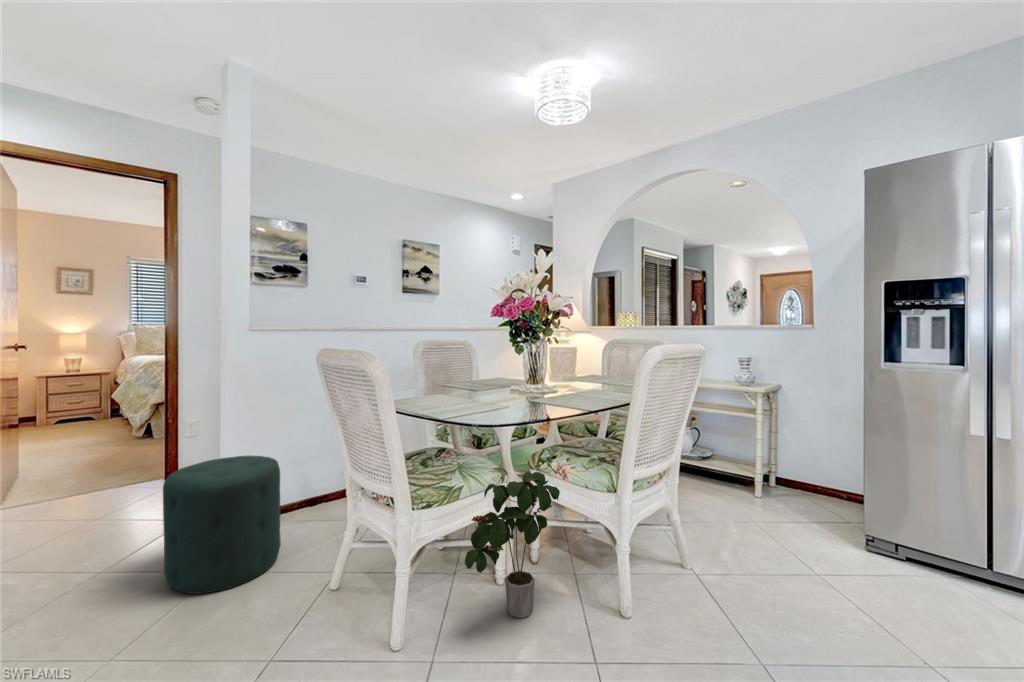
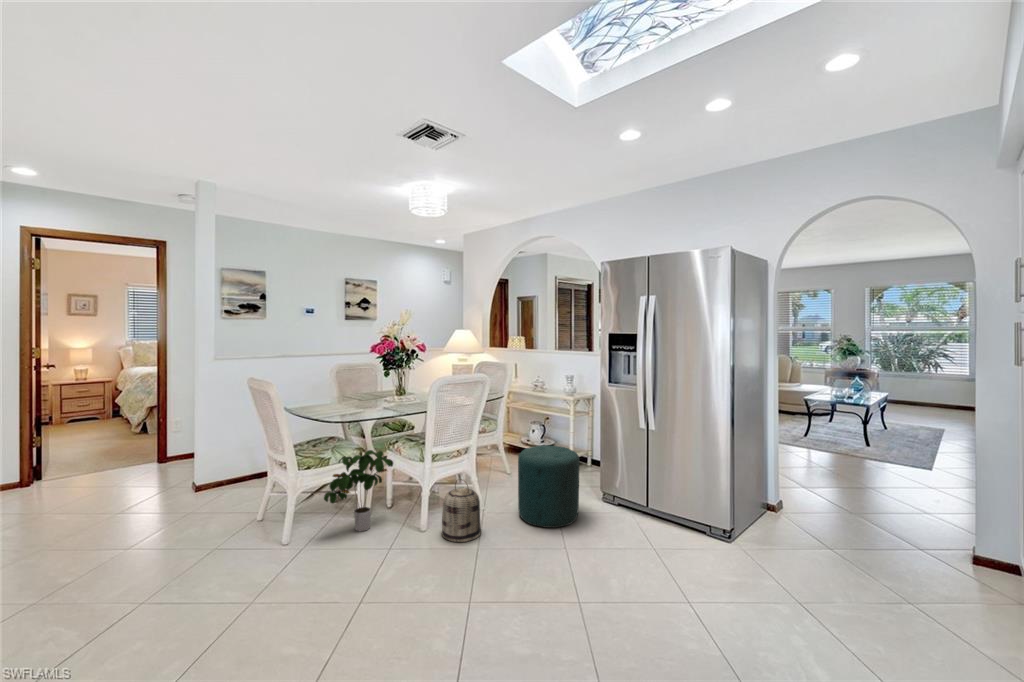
ottoman: present [163,456,281,594] -> present [518,445,579,528]
basket: none [667,526,745,648] -> present [441,479,481,542]

